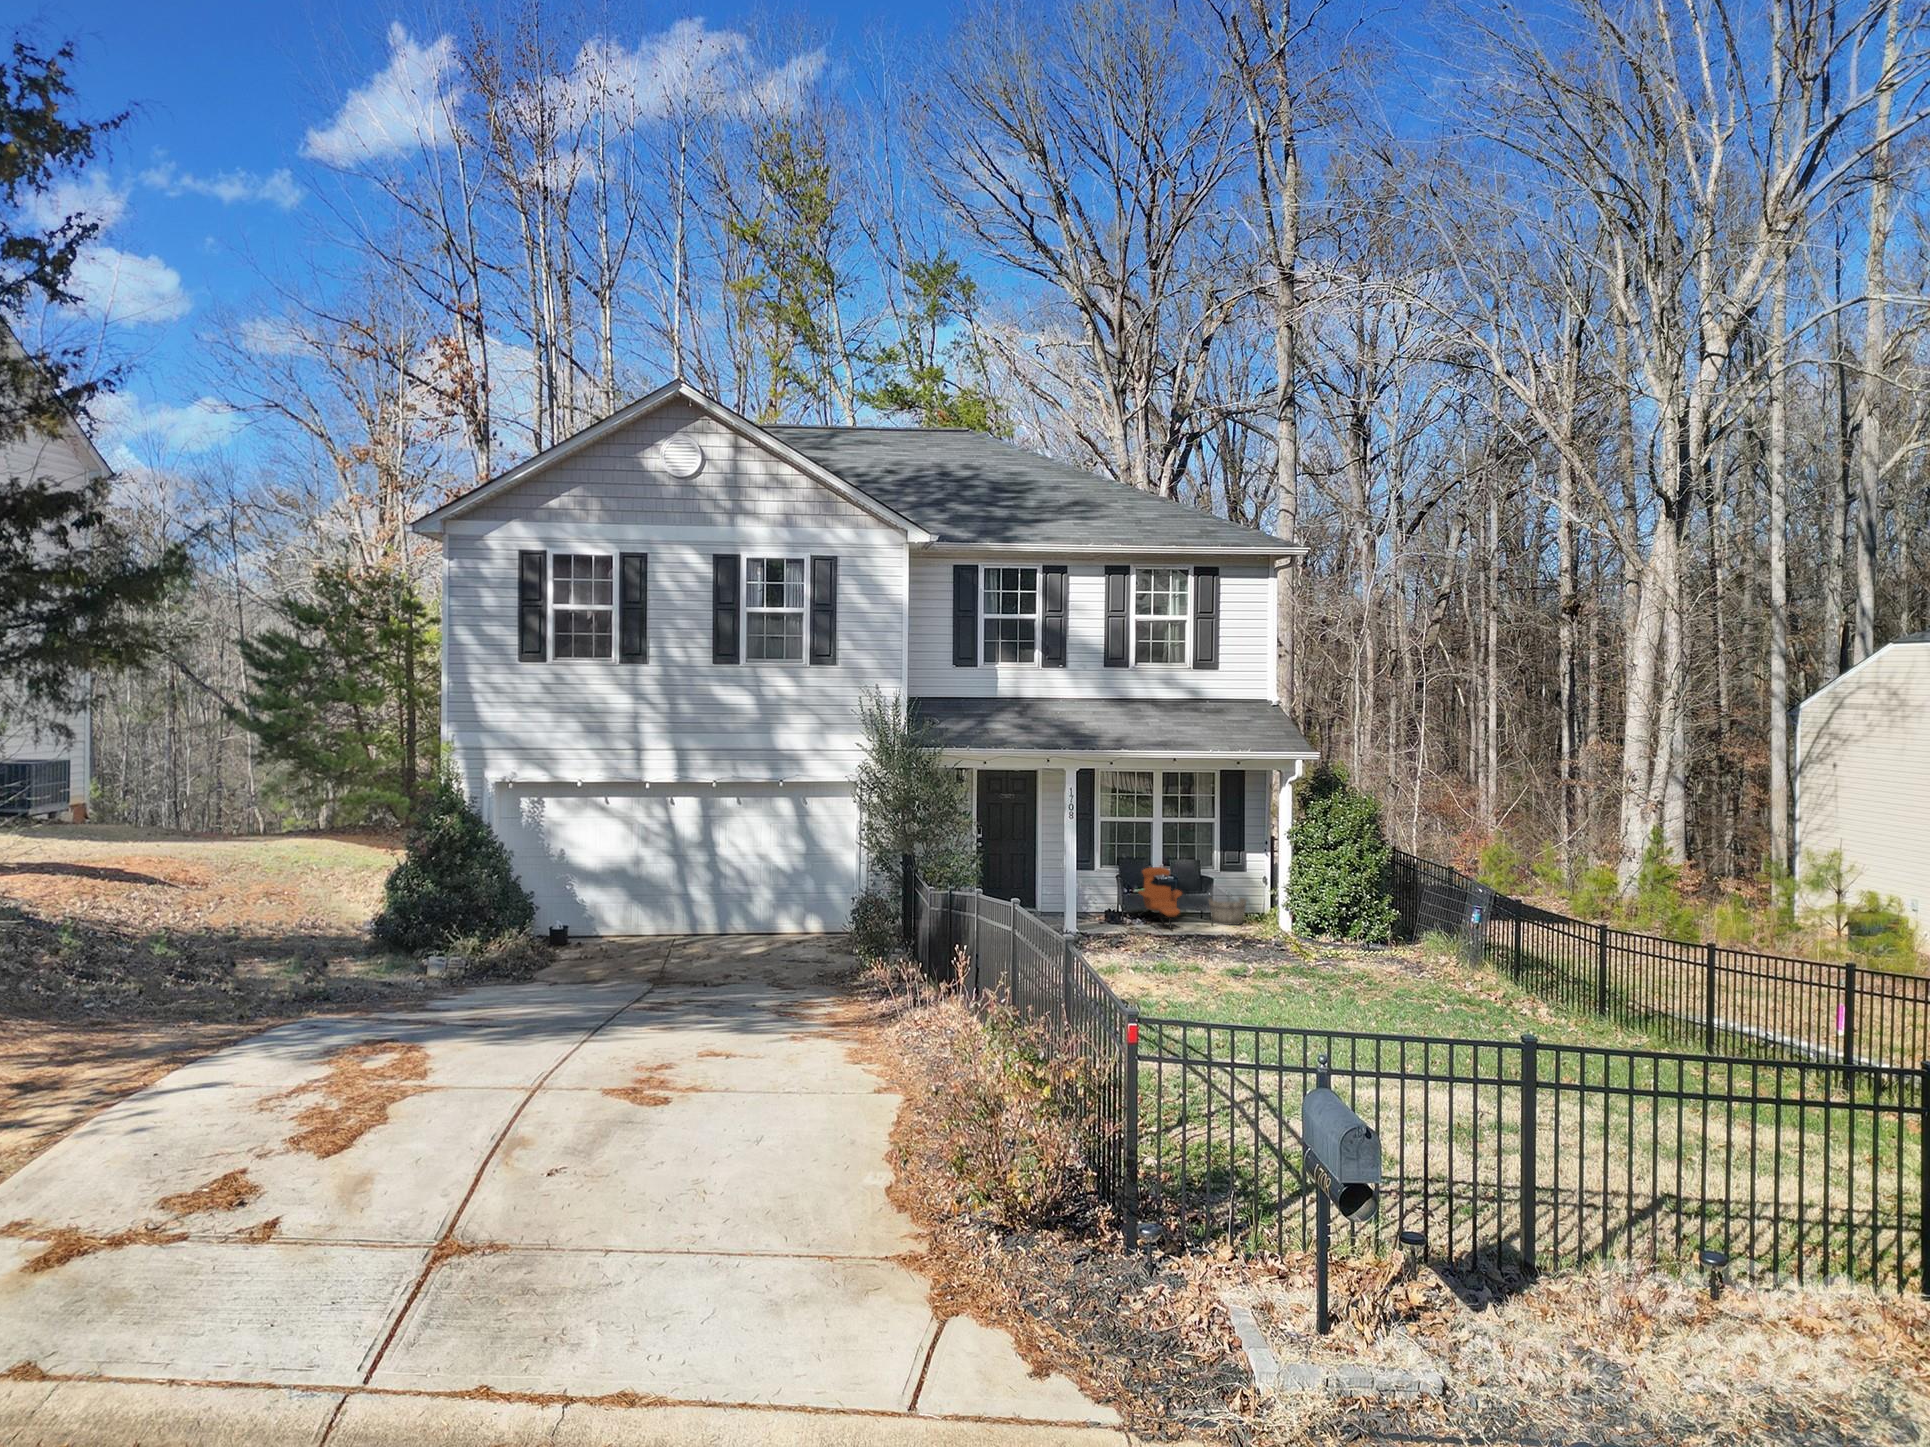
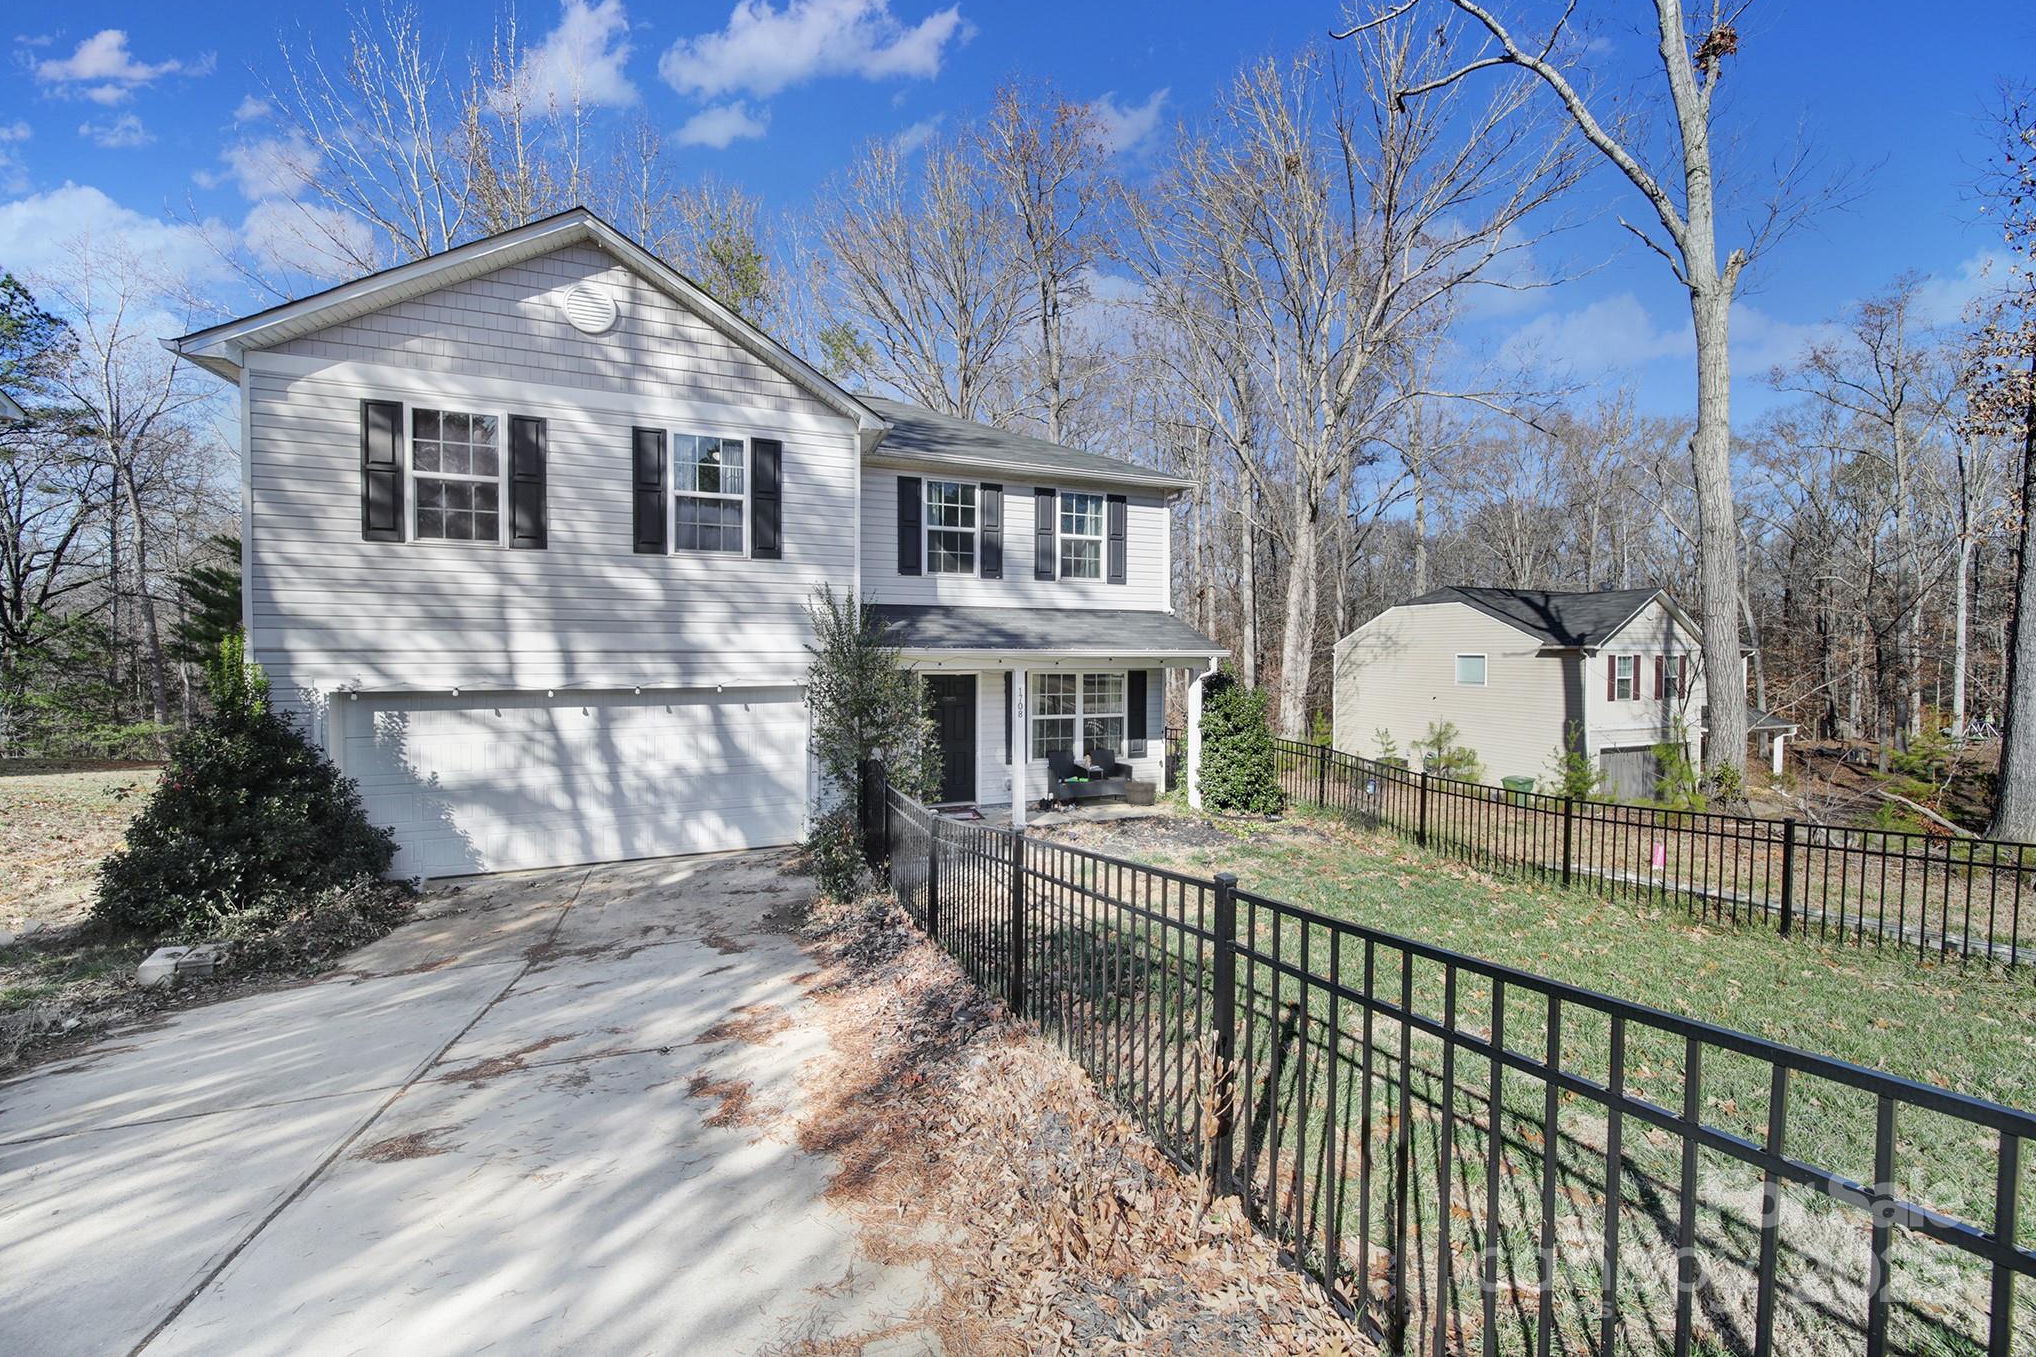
lounge chair: present [1138,867,1182,930] -> none [1066,758,1110,813]

